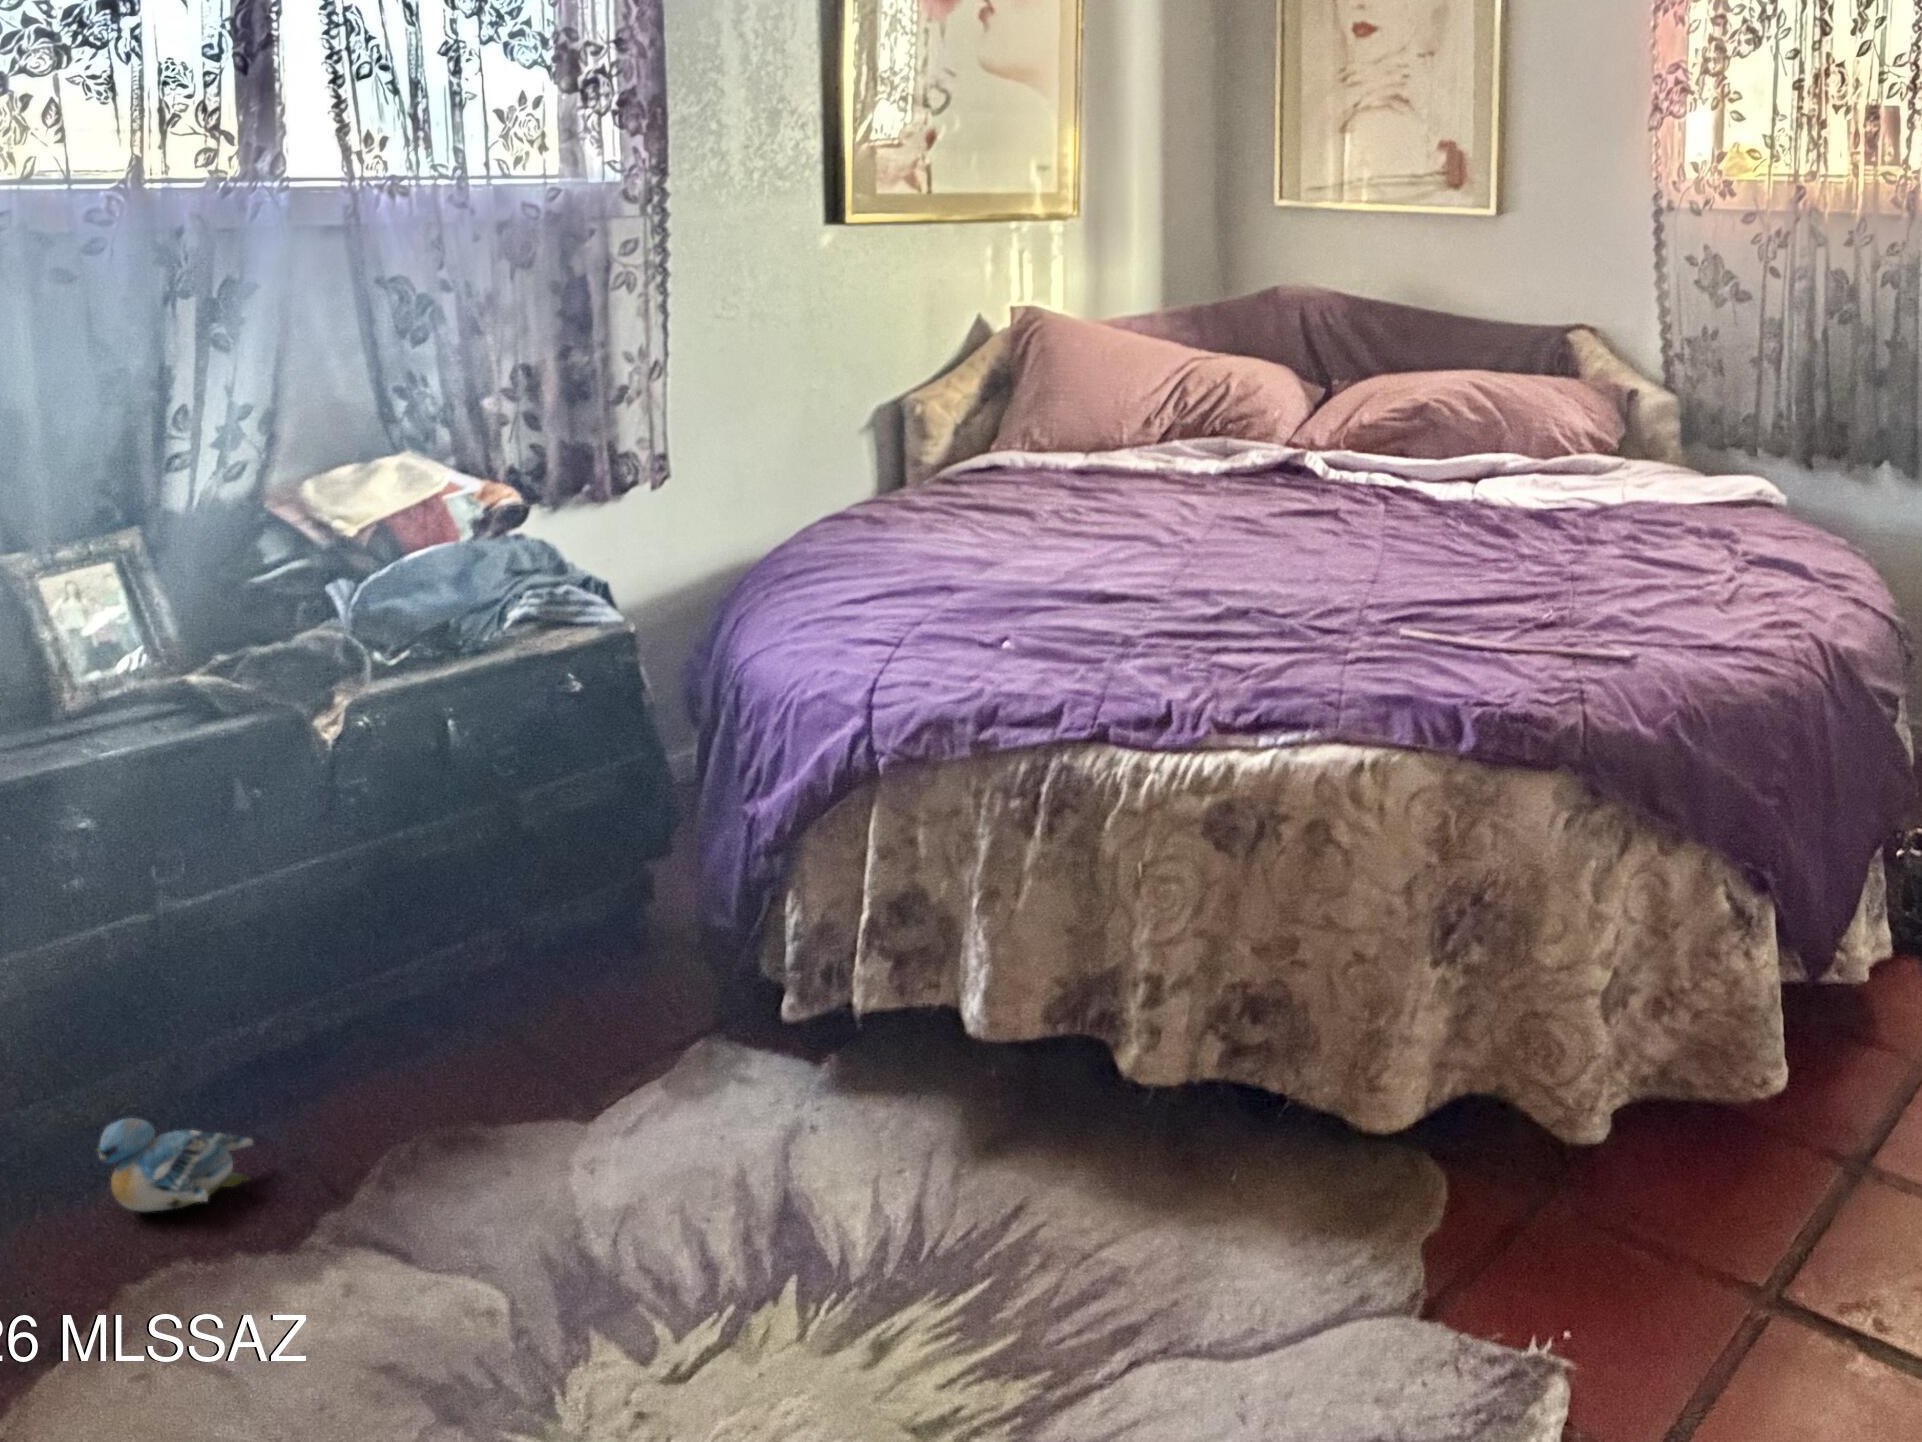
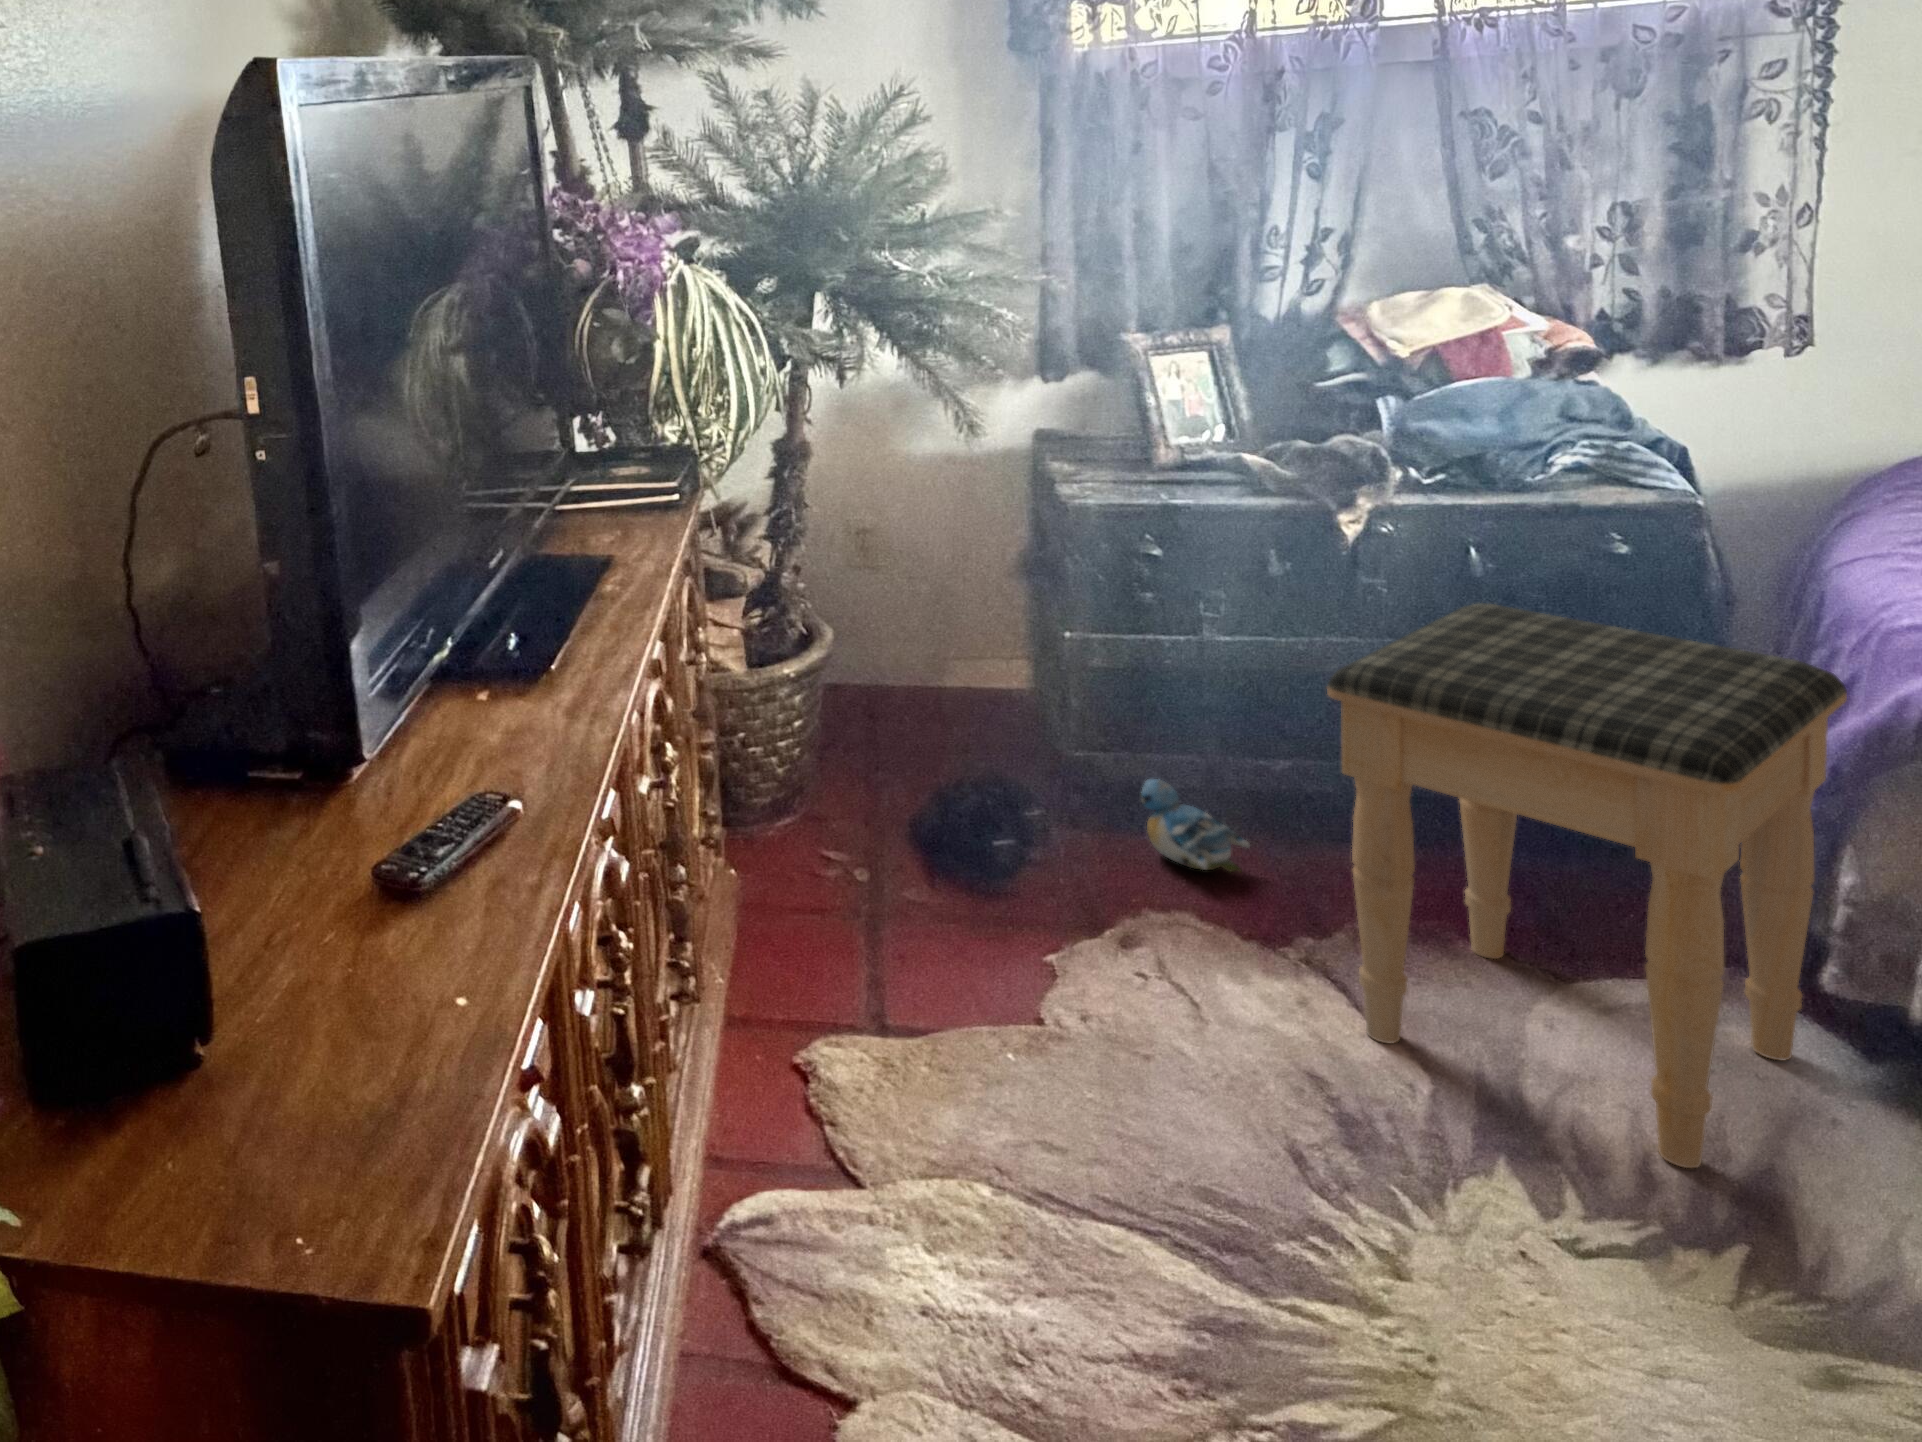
footstool: none [378,758,781,1290] -> present [1327,603,1847,1168]

